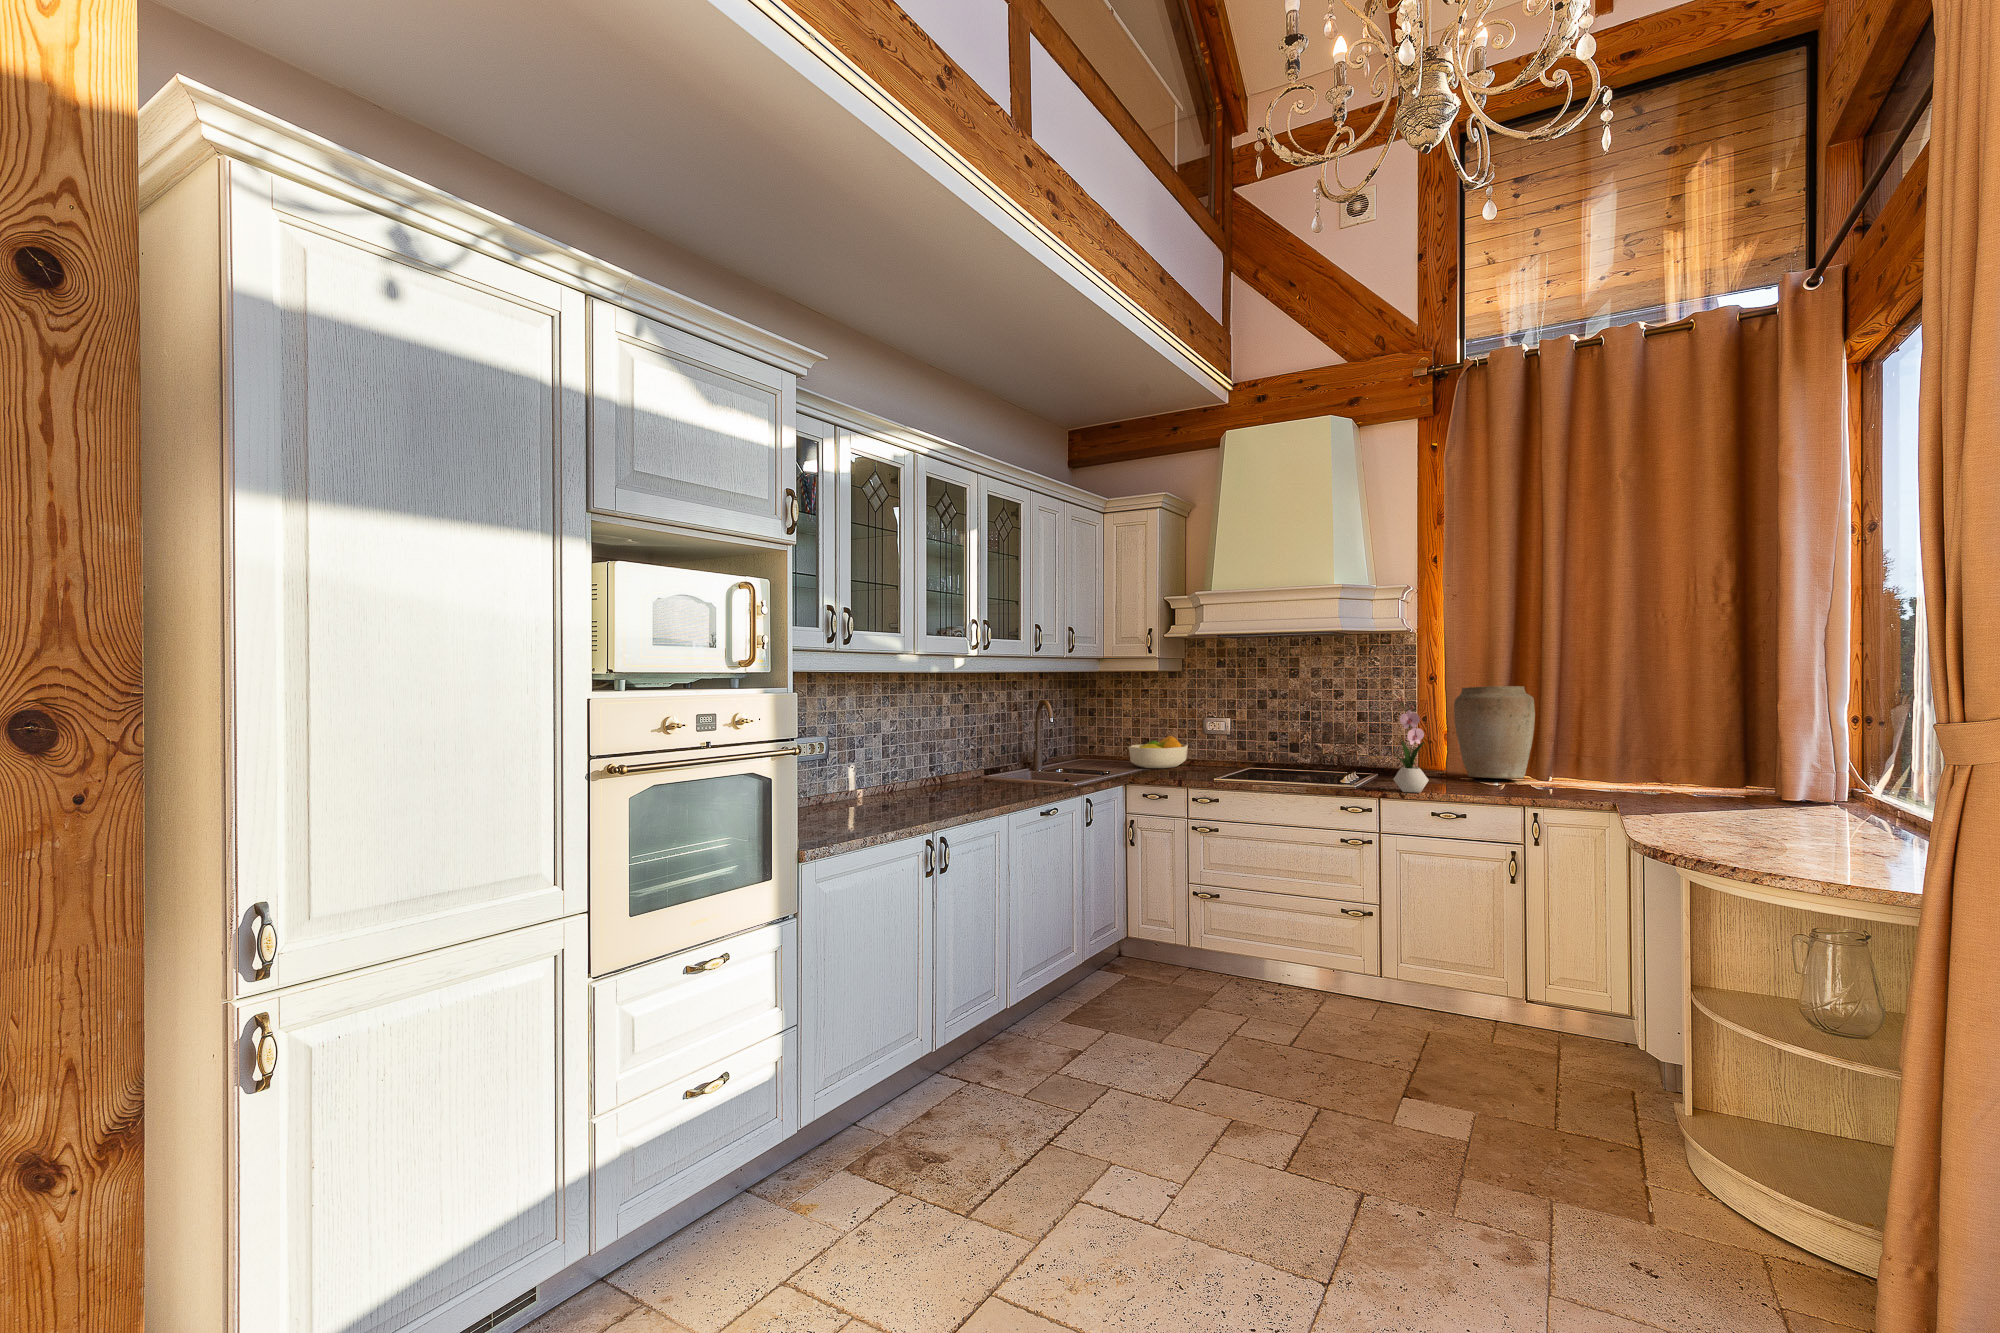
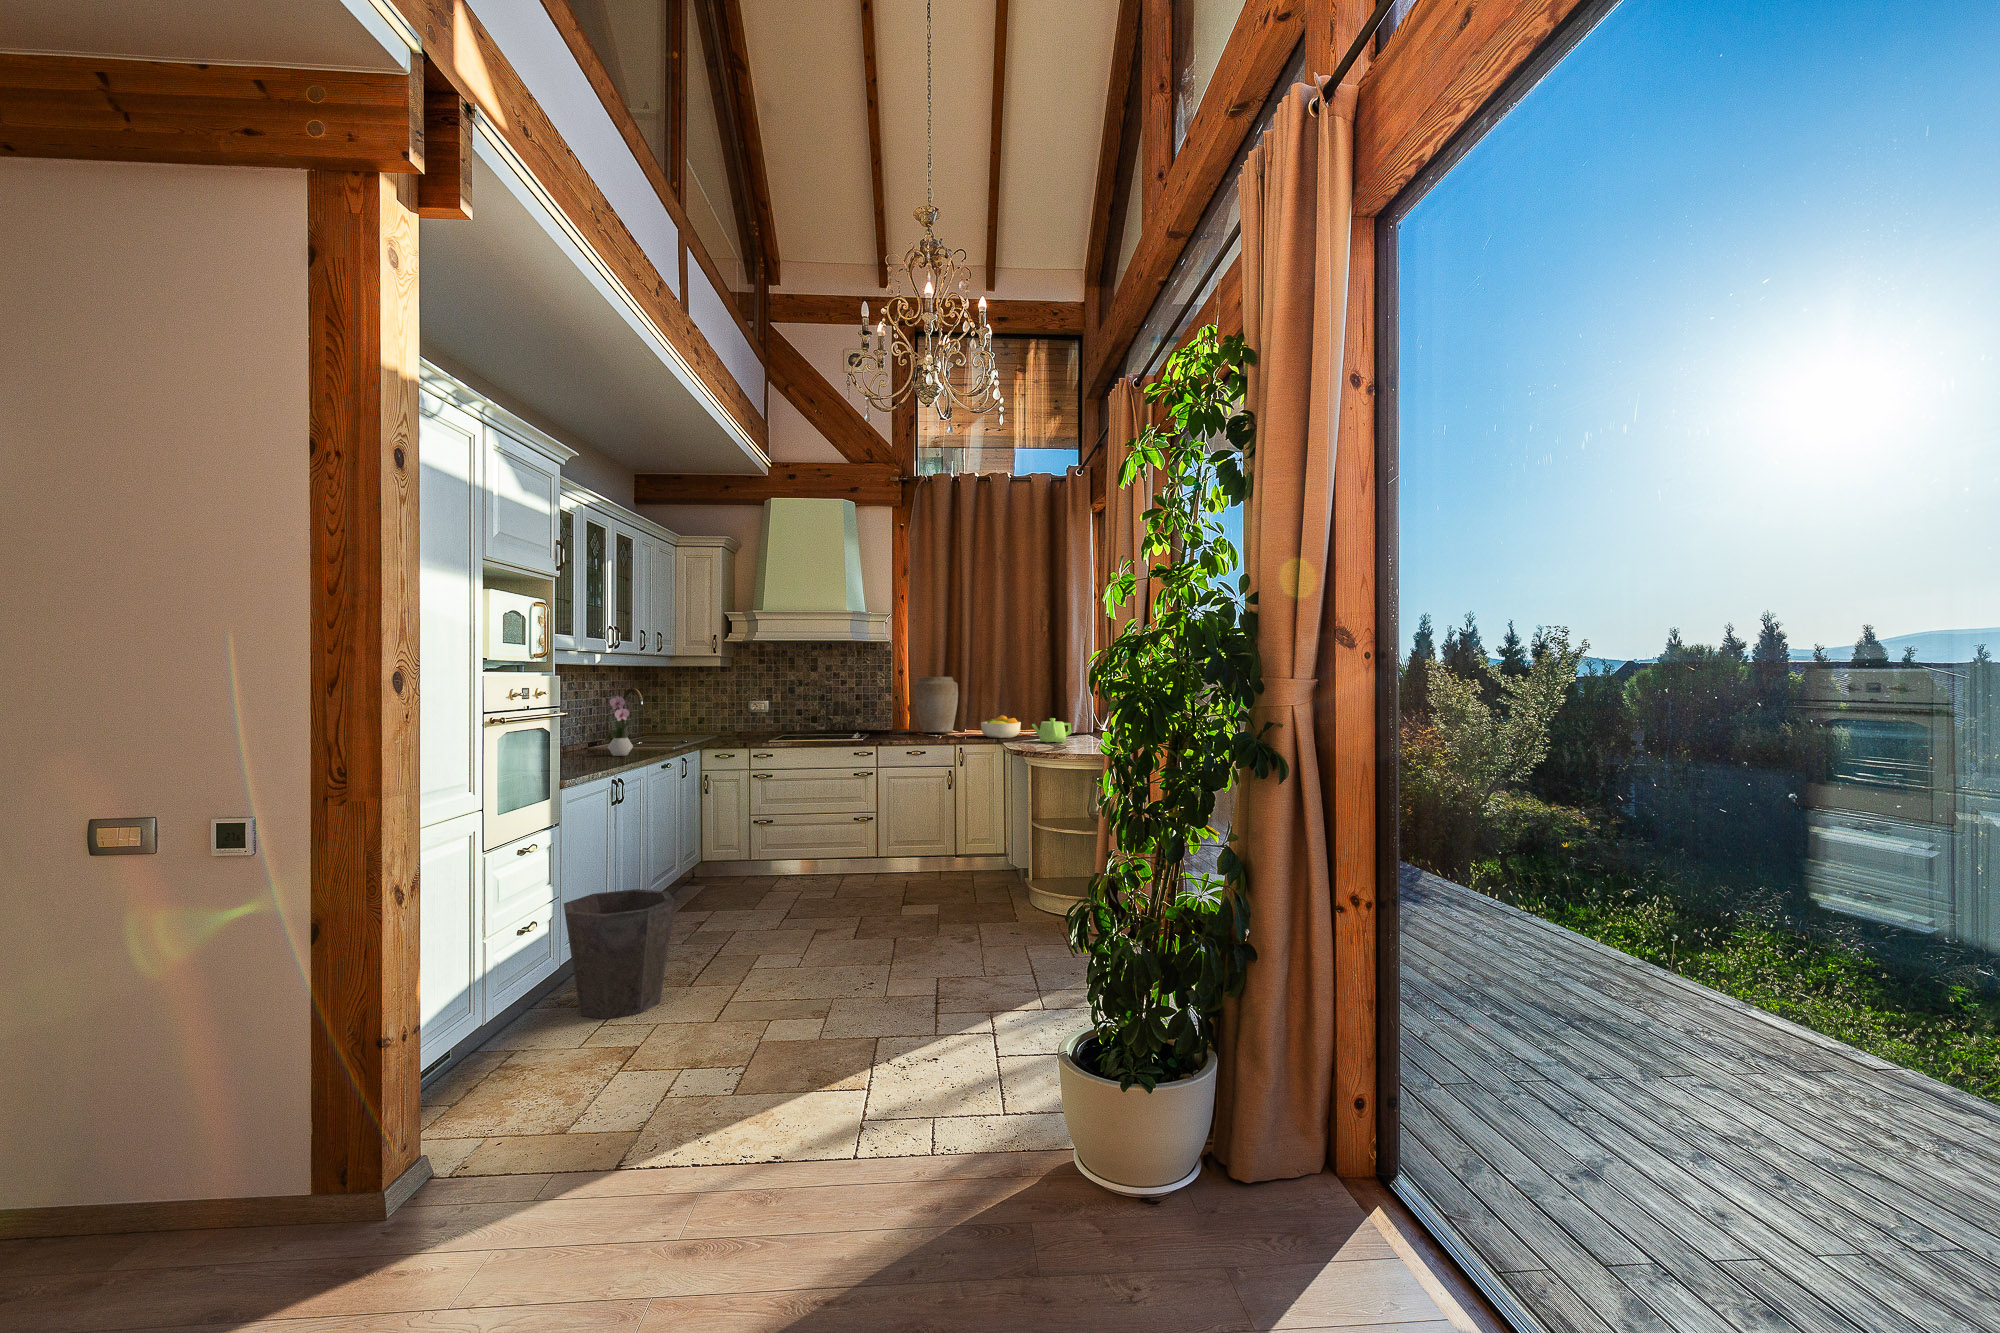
flower arrangement: present [1393,698,1429,793] -> present [608,687,633,756]
fruit bowl: present [1129,736,1188,768] -> present [981,715,1021,738]
teapot: none [1687,769,1787,819] -> present [1032,718,1072,743]
waste bin: none [763,1027,938,1262] -> present [564,889,675,1019]

